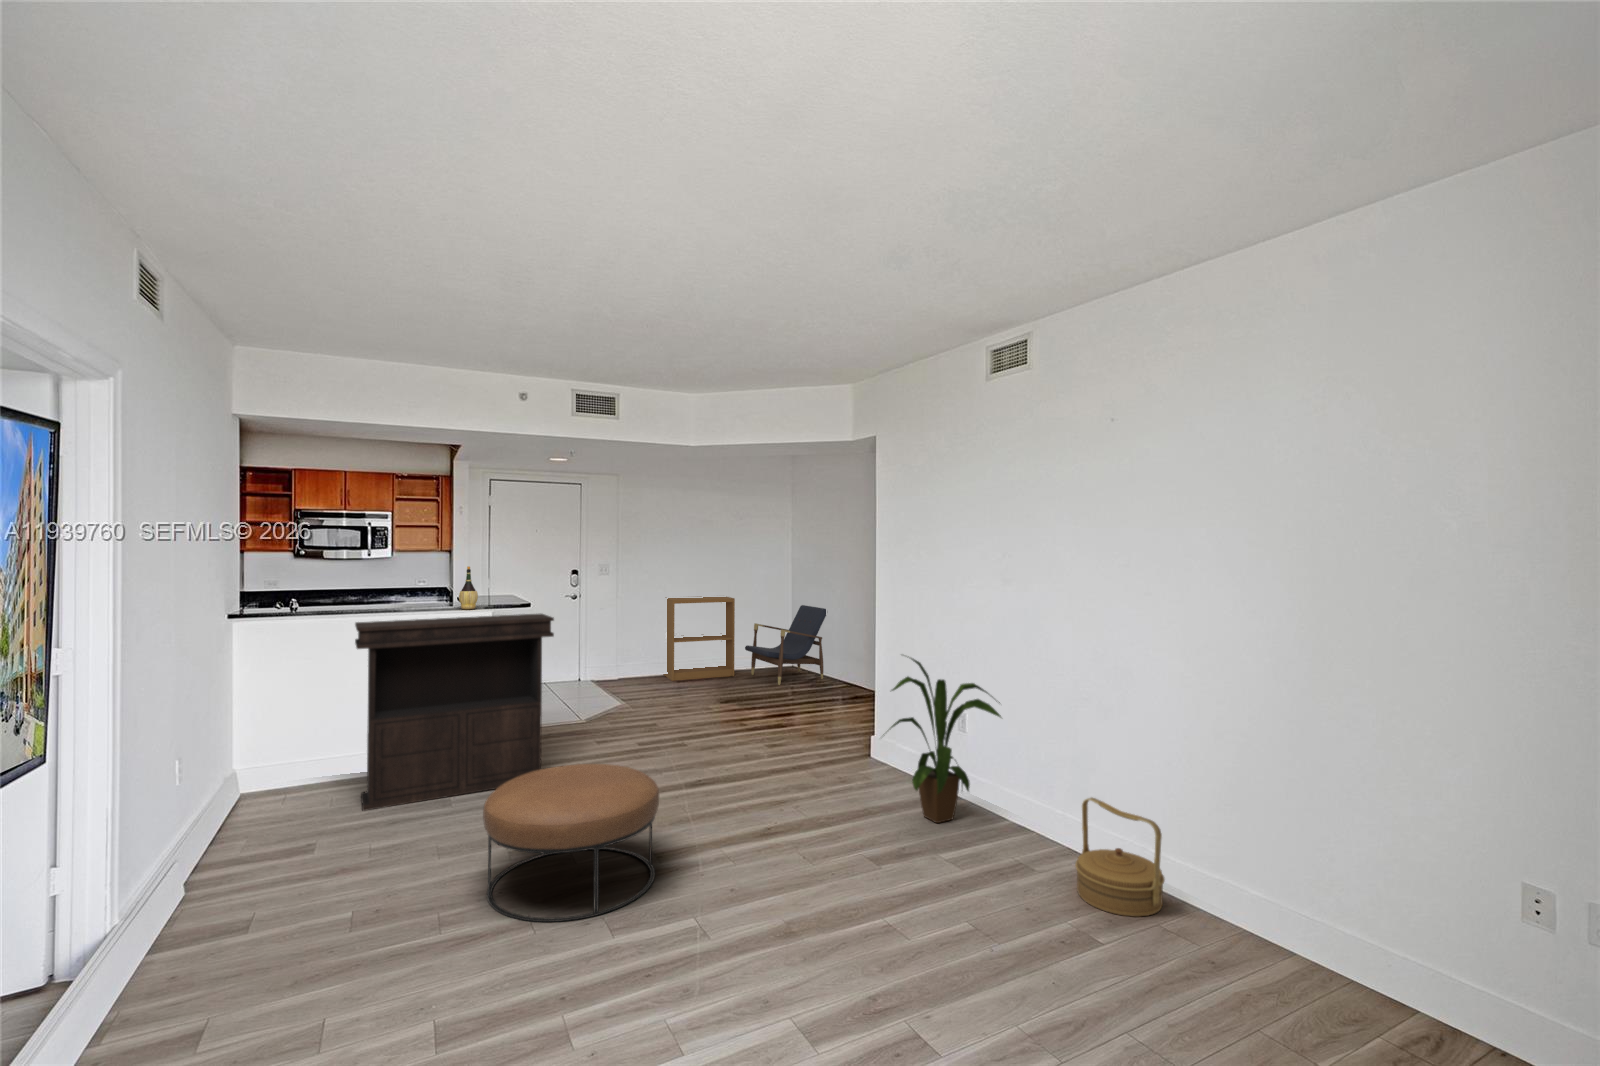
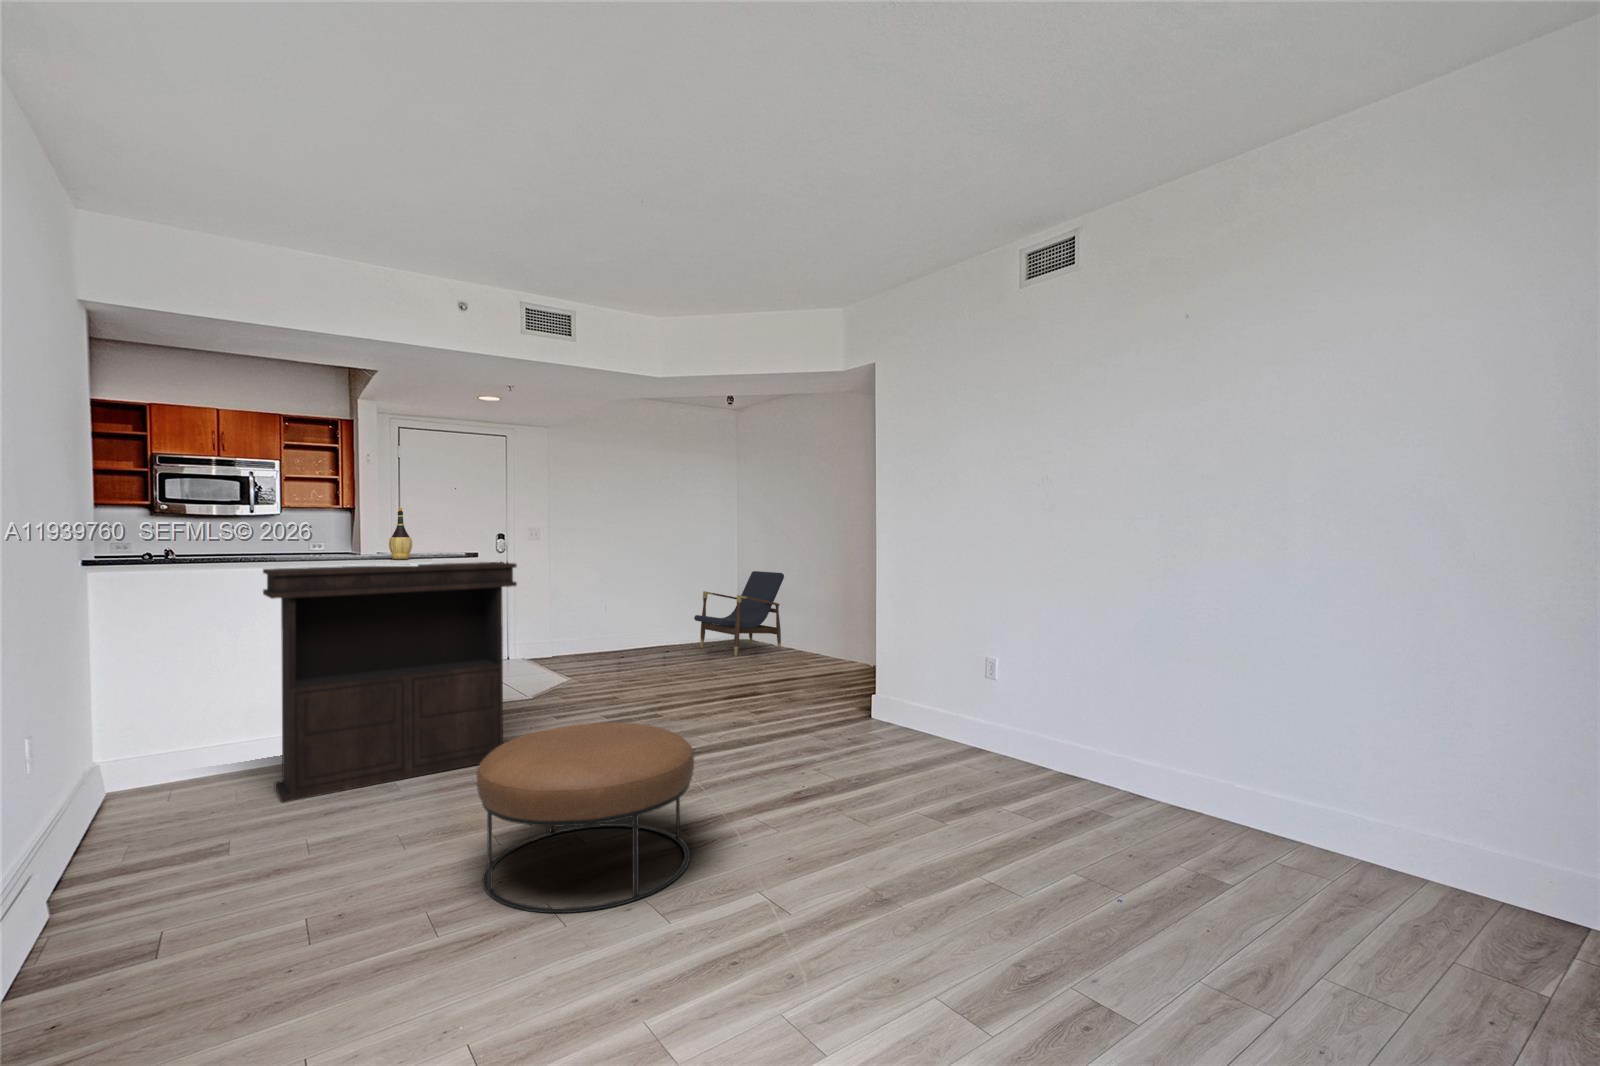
bookshelf: present [663,597,735,681] -> none [602,562,683,656]
house plant: present [890,658,1001,823] -> none [914,592,1058,777]
woven basket: present [1075,798,1165,917] -> none [1165,731,1271,855]

